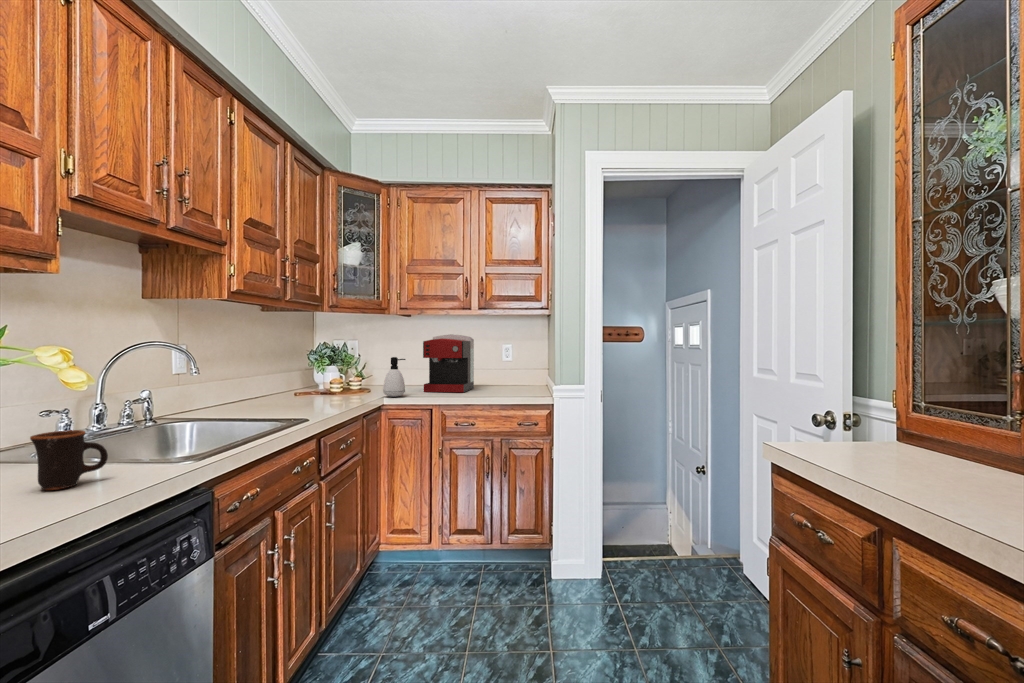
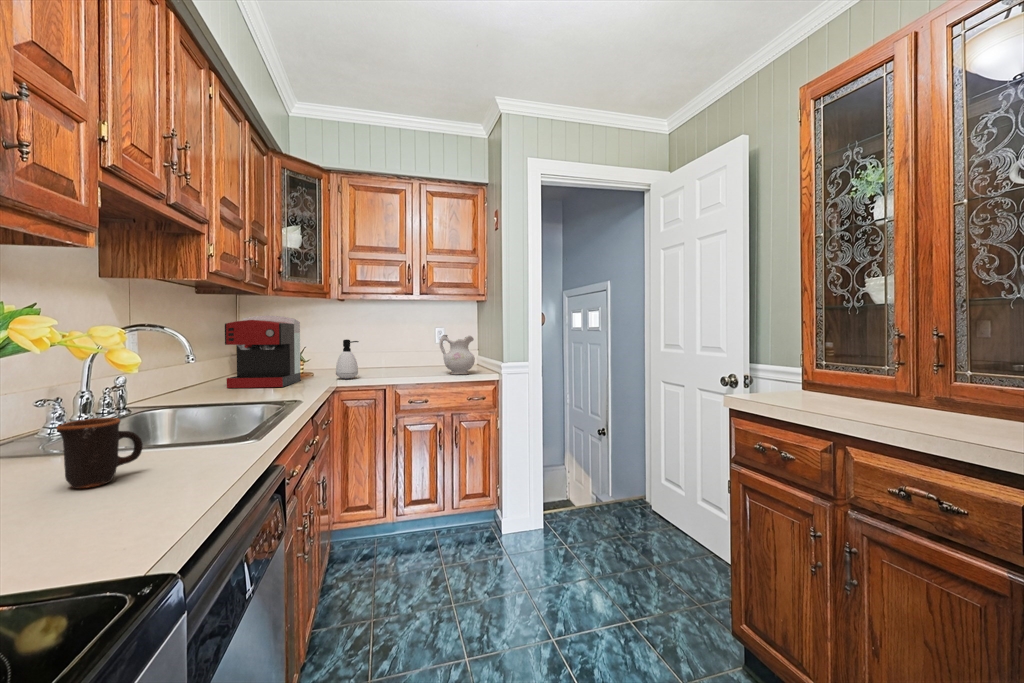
coffee maker: present [423,334,474,392] -> present [225,315,301,388]
ceramic pitcher: none [492,352,529,396] -> present [439,335,475,374]

